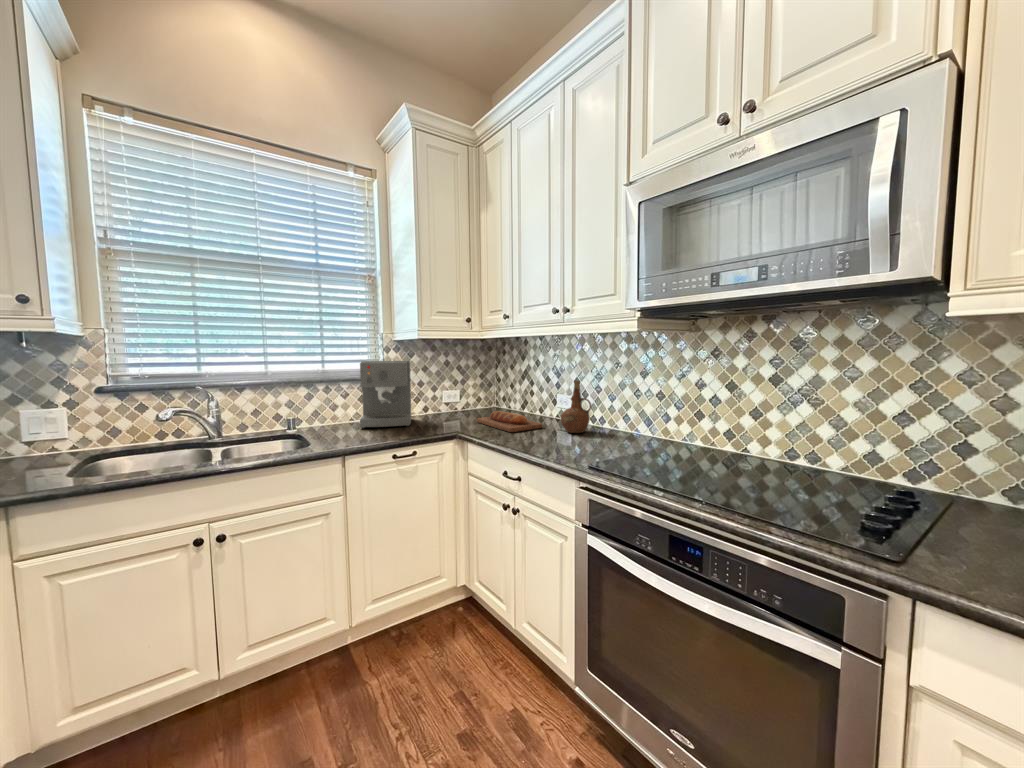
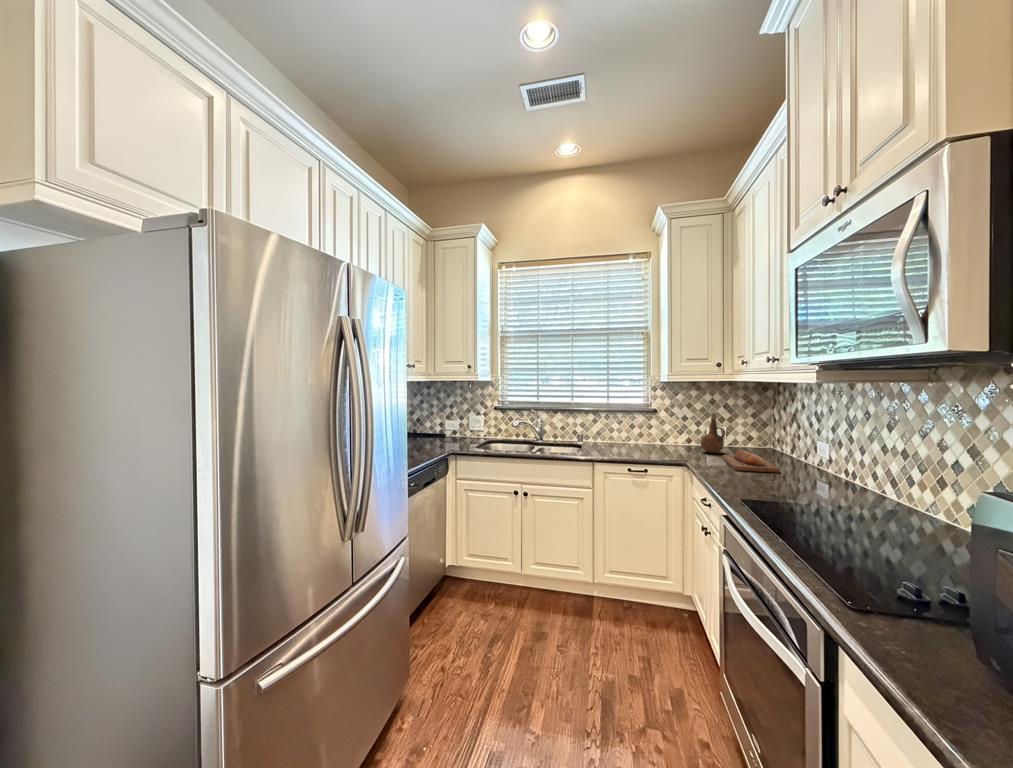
coffee maker: present [360,360,412,428] -> none [623,397,672,453]
ceramic pitcher: present [561,381,591,433] -> present [700,413,725,453]

